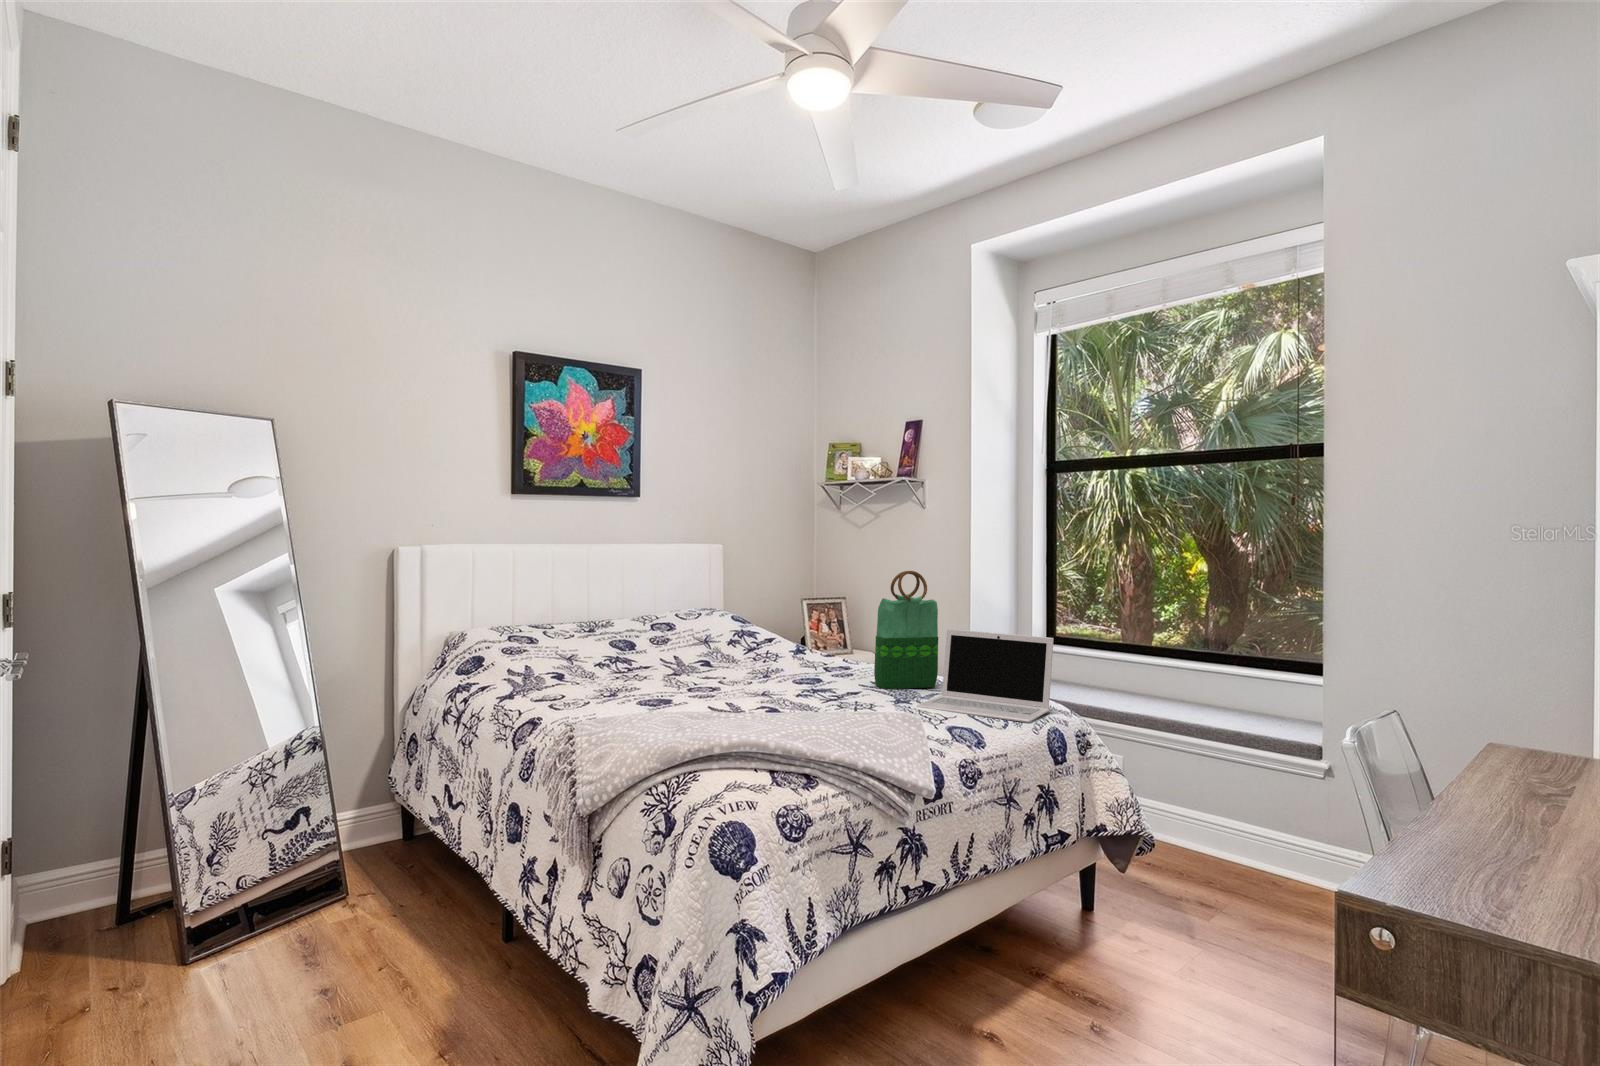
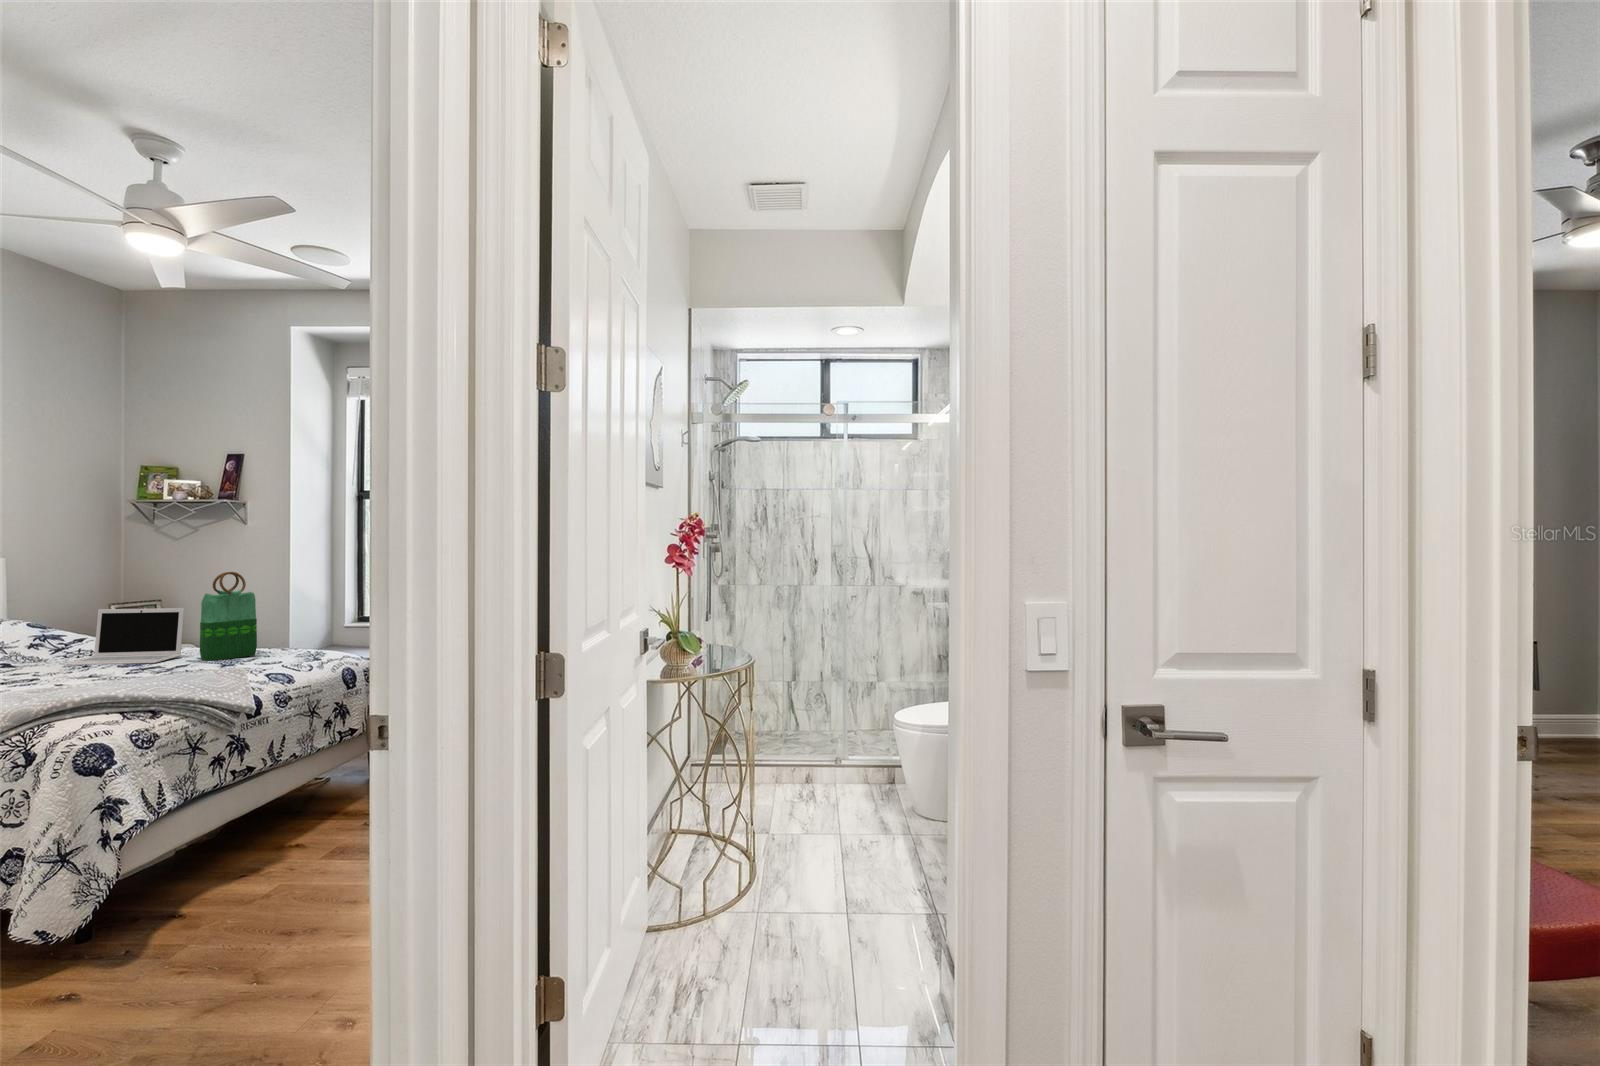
laptop: present [916,629,1054,723] -> present [62,608,184,665]

